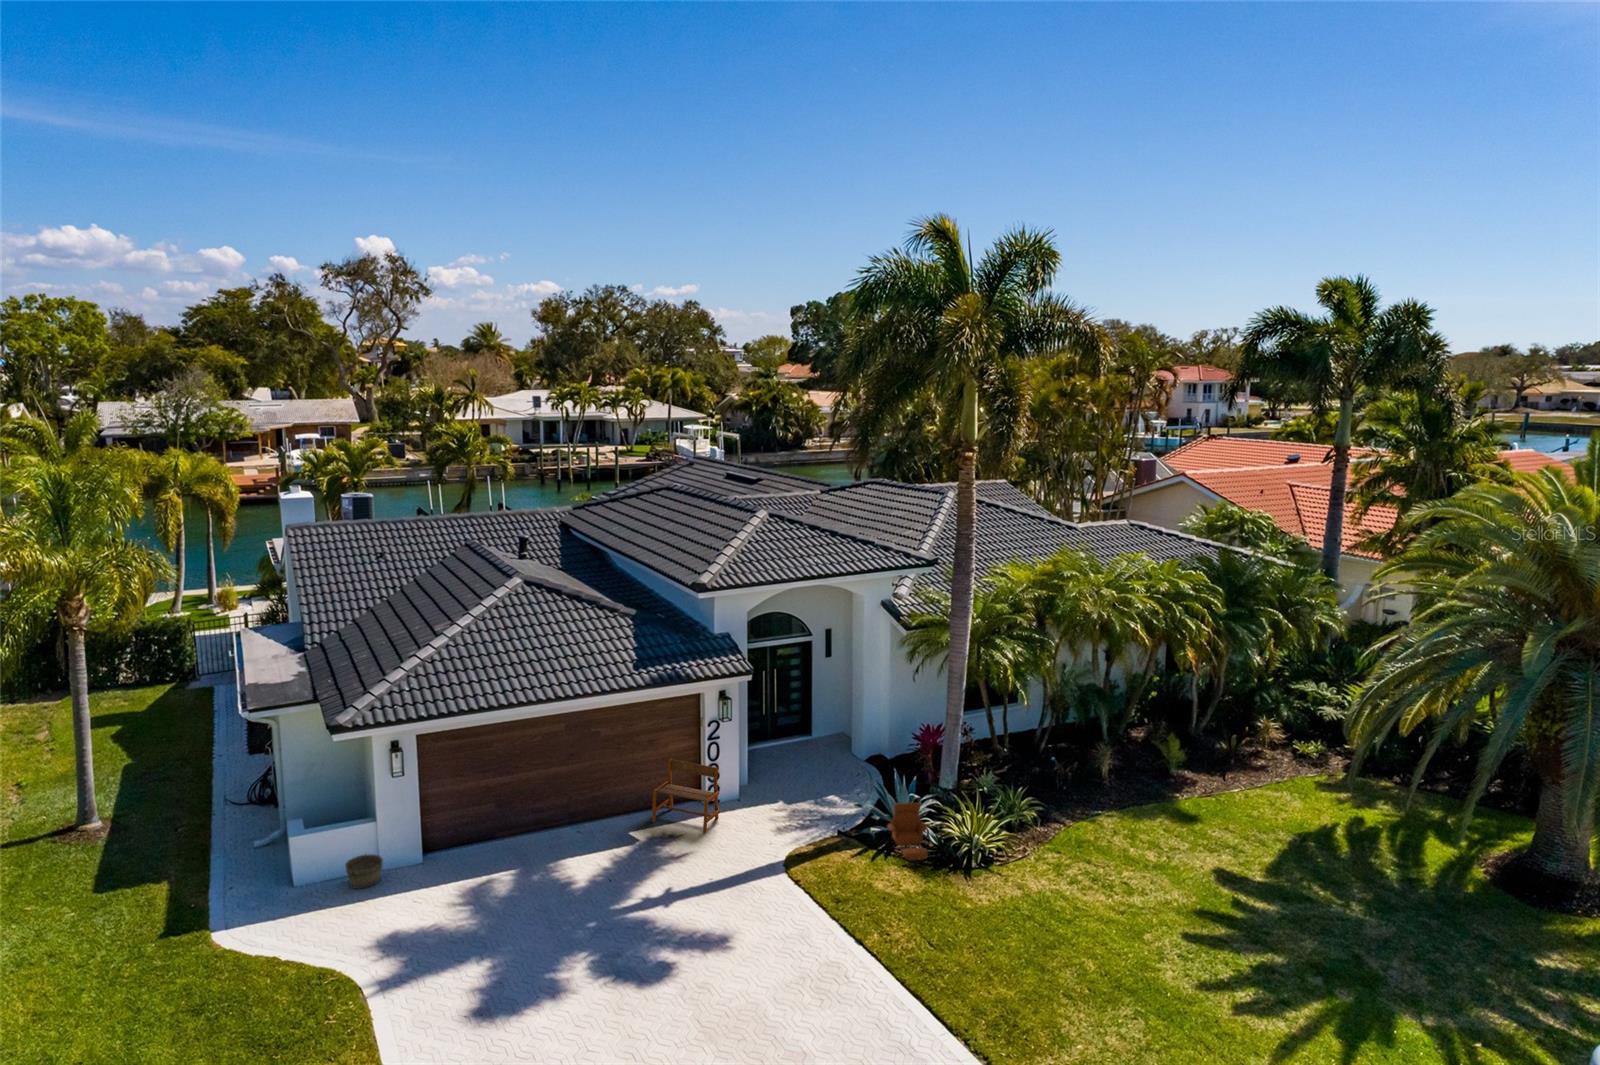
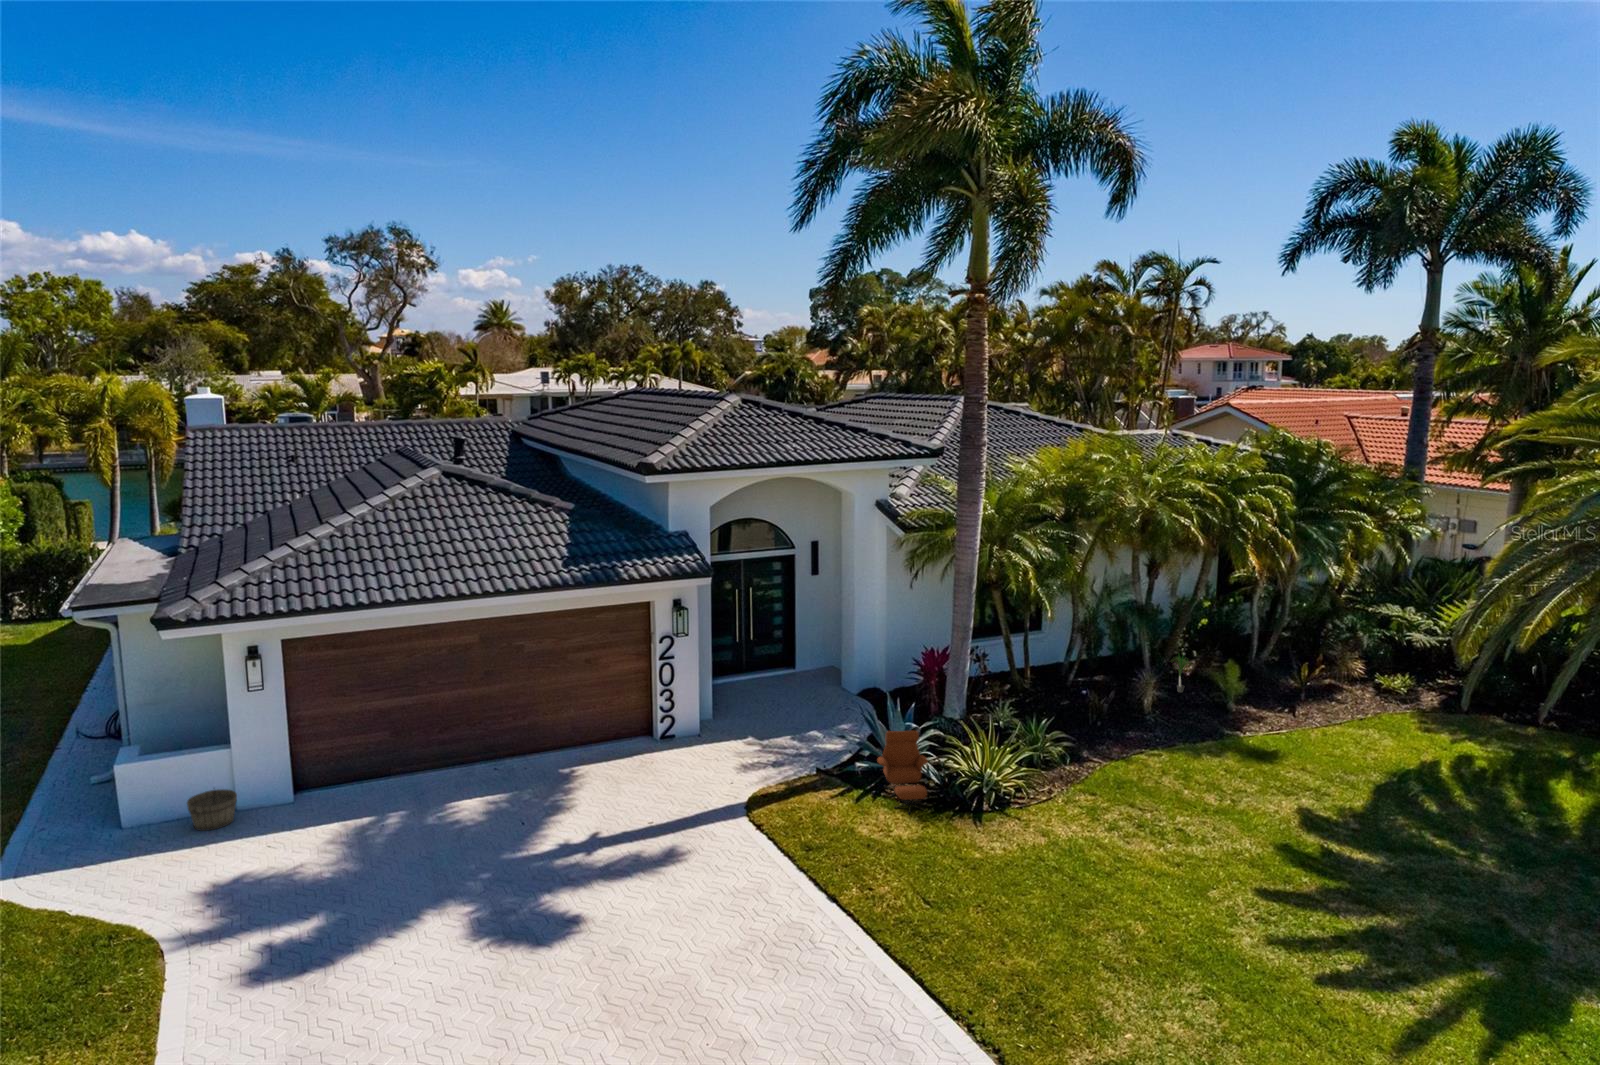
potted plant: none [1121,723,1145,758] -> present [1176,657,1188,693]
bench: present [652,759,720,833] -> none [590,682,674,770]

